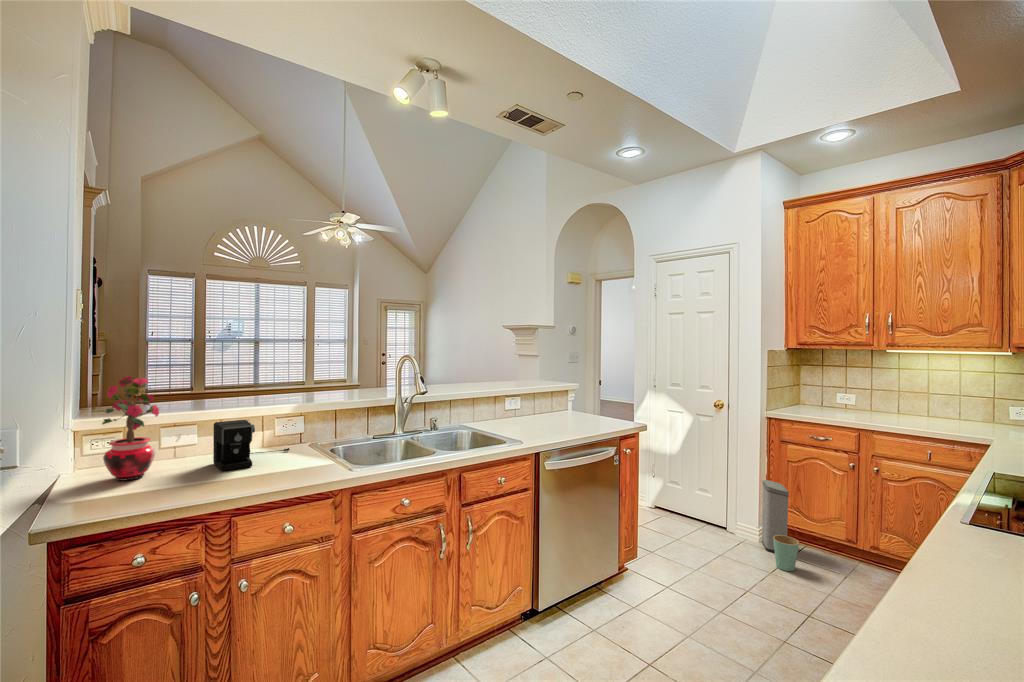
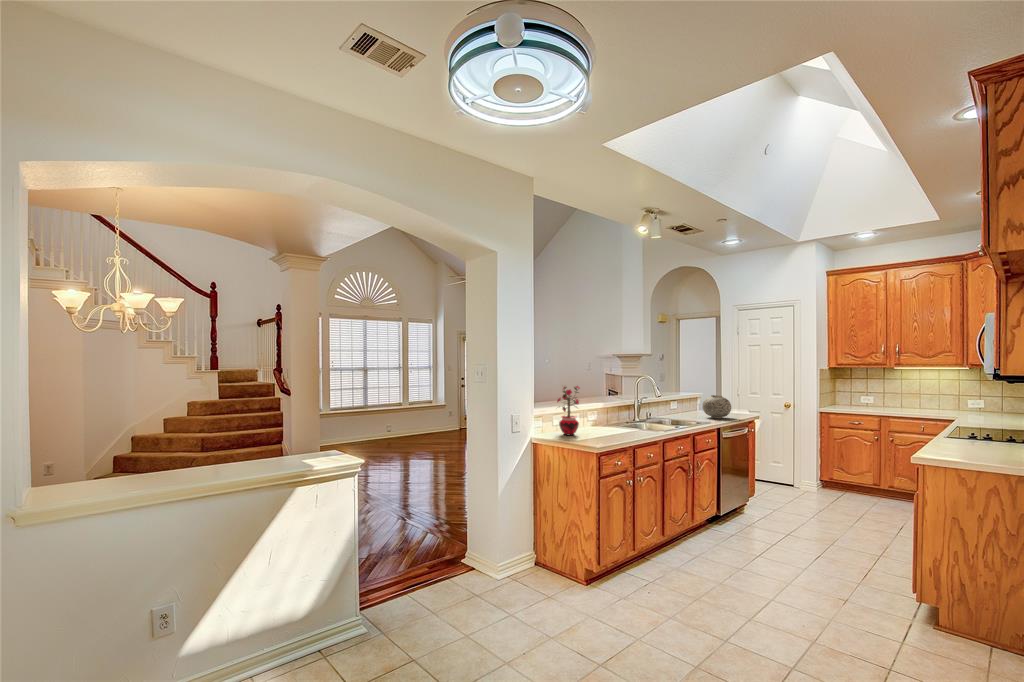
vase: none [537,392,581,431] -> present [703,395,731,418]
coffee maker: present [213,420,289,471] -> none [585,409,610,432]
trash can: present [762,480,799,571] -> none [822,452,852,504]

